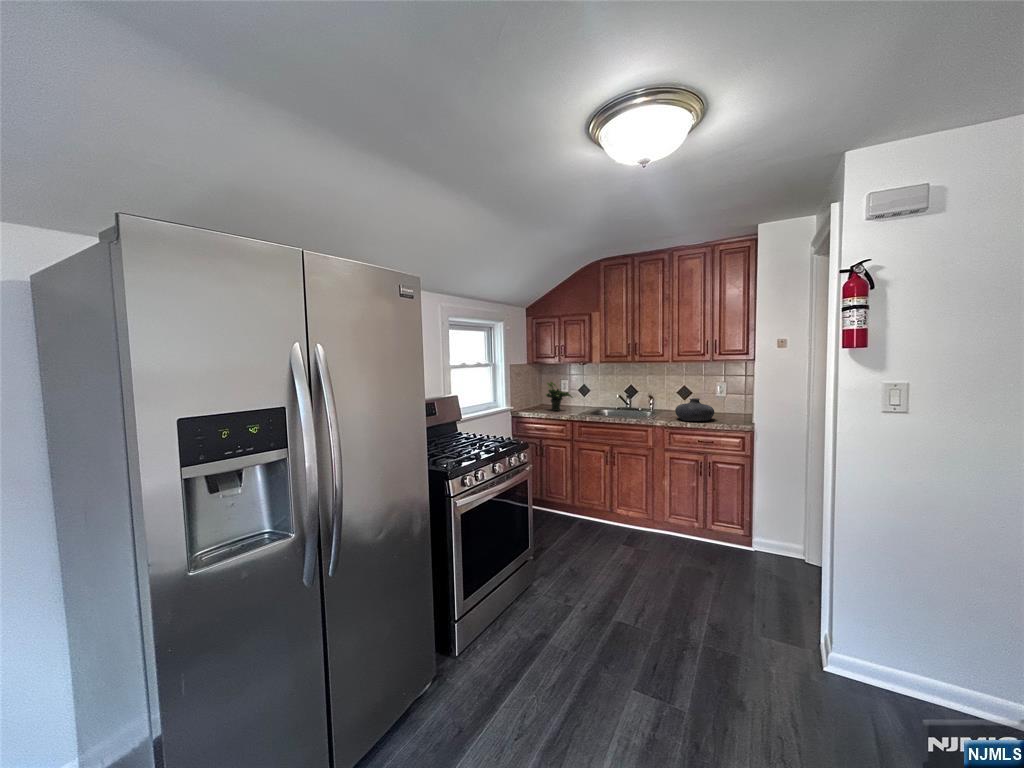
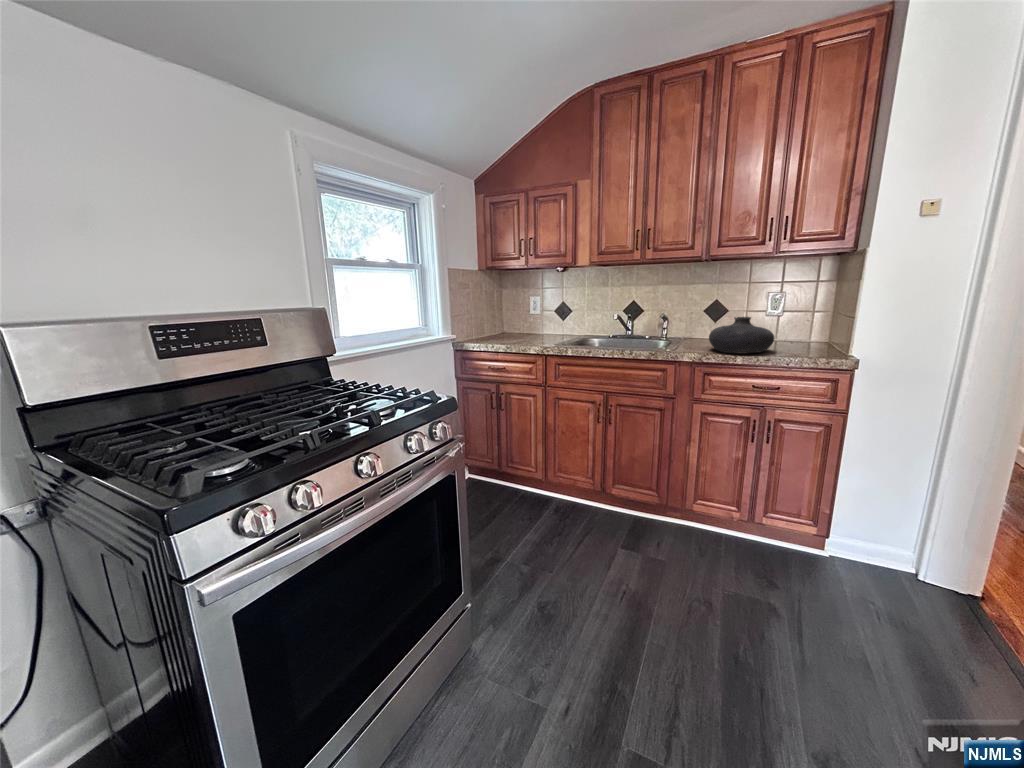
potted plant: present [545,382,573,411] -> none [505,297,547,341]

